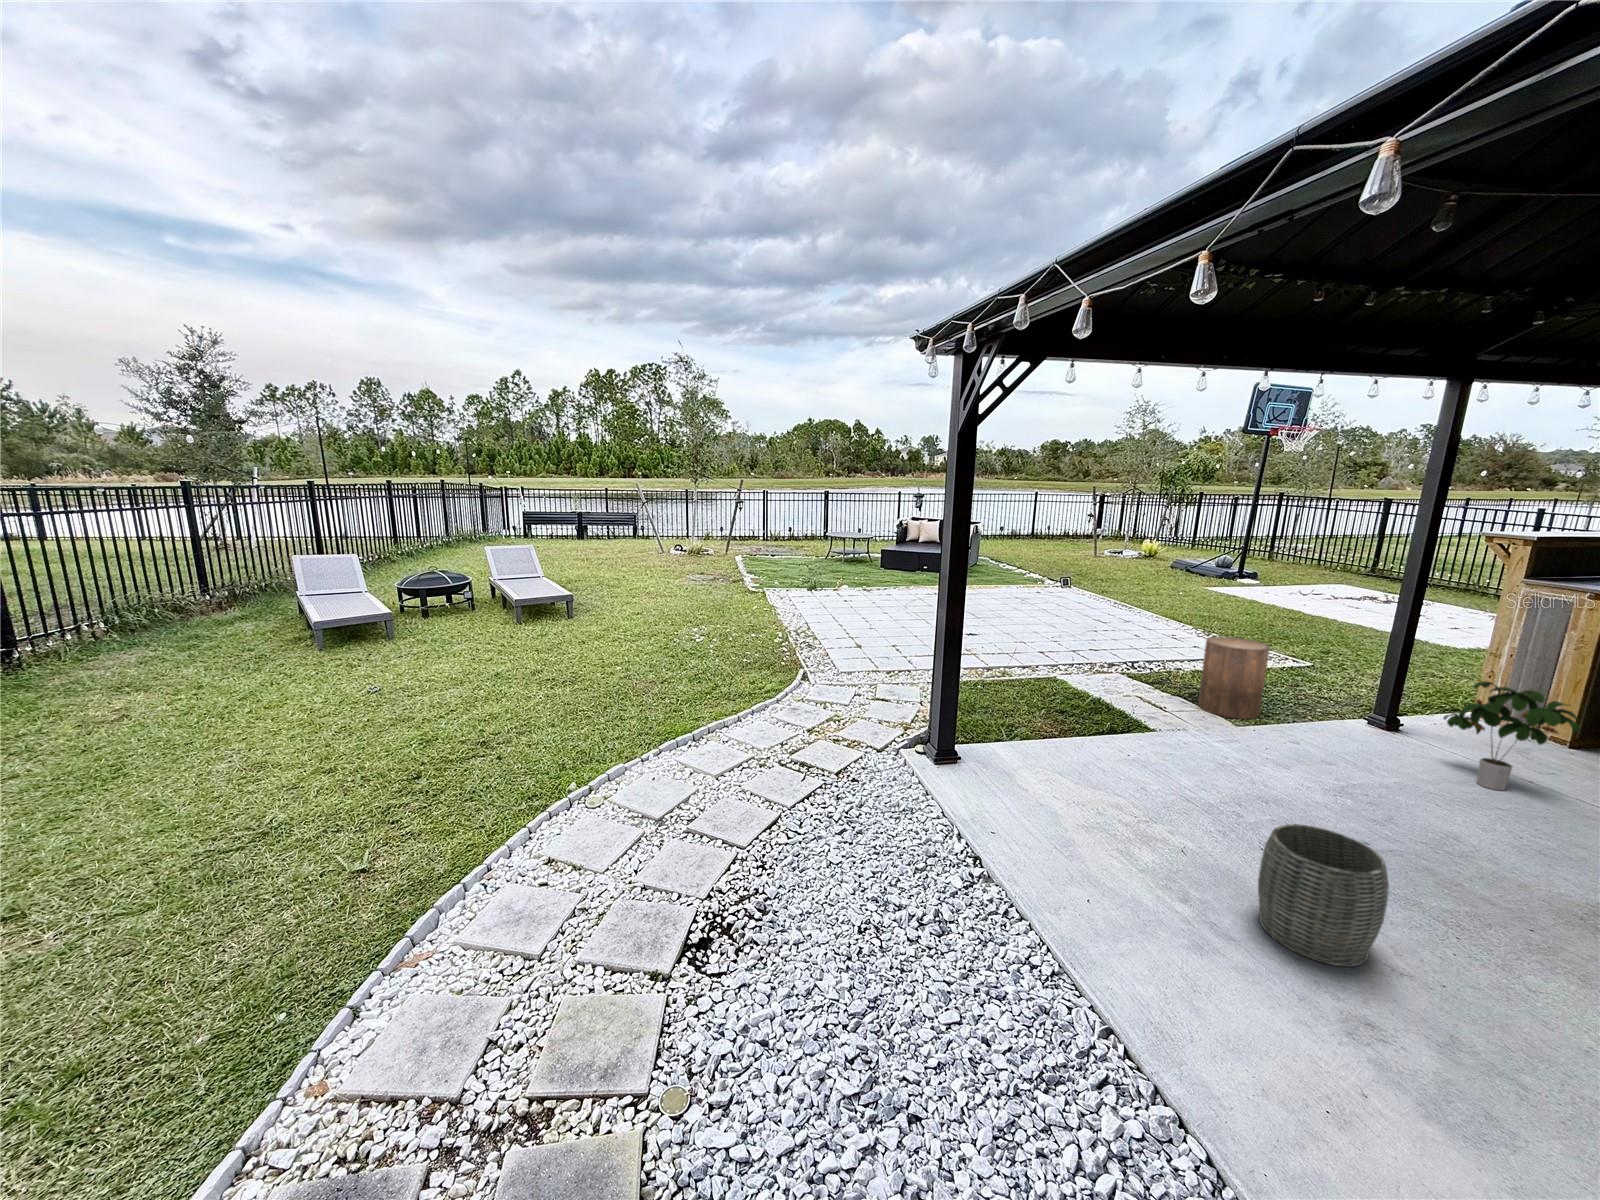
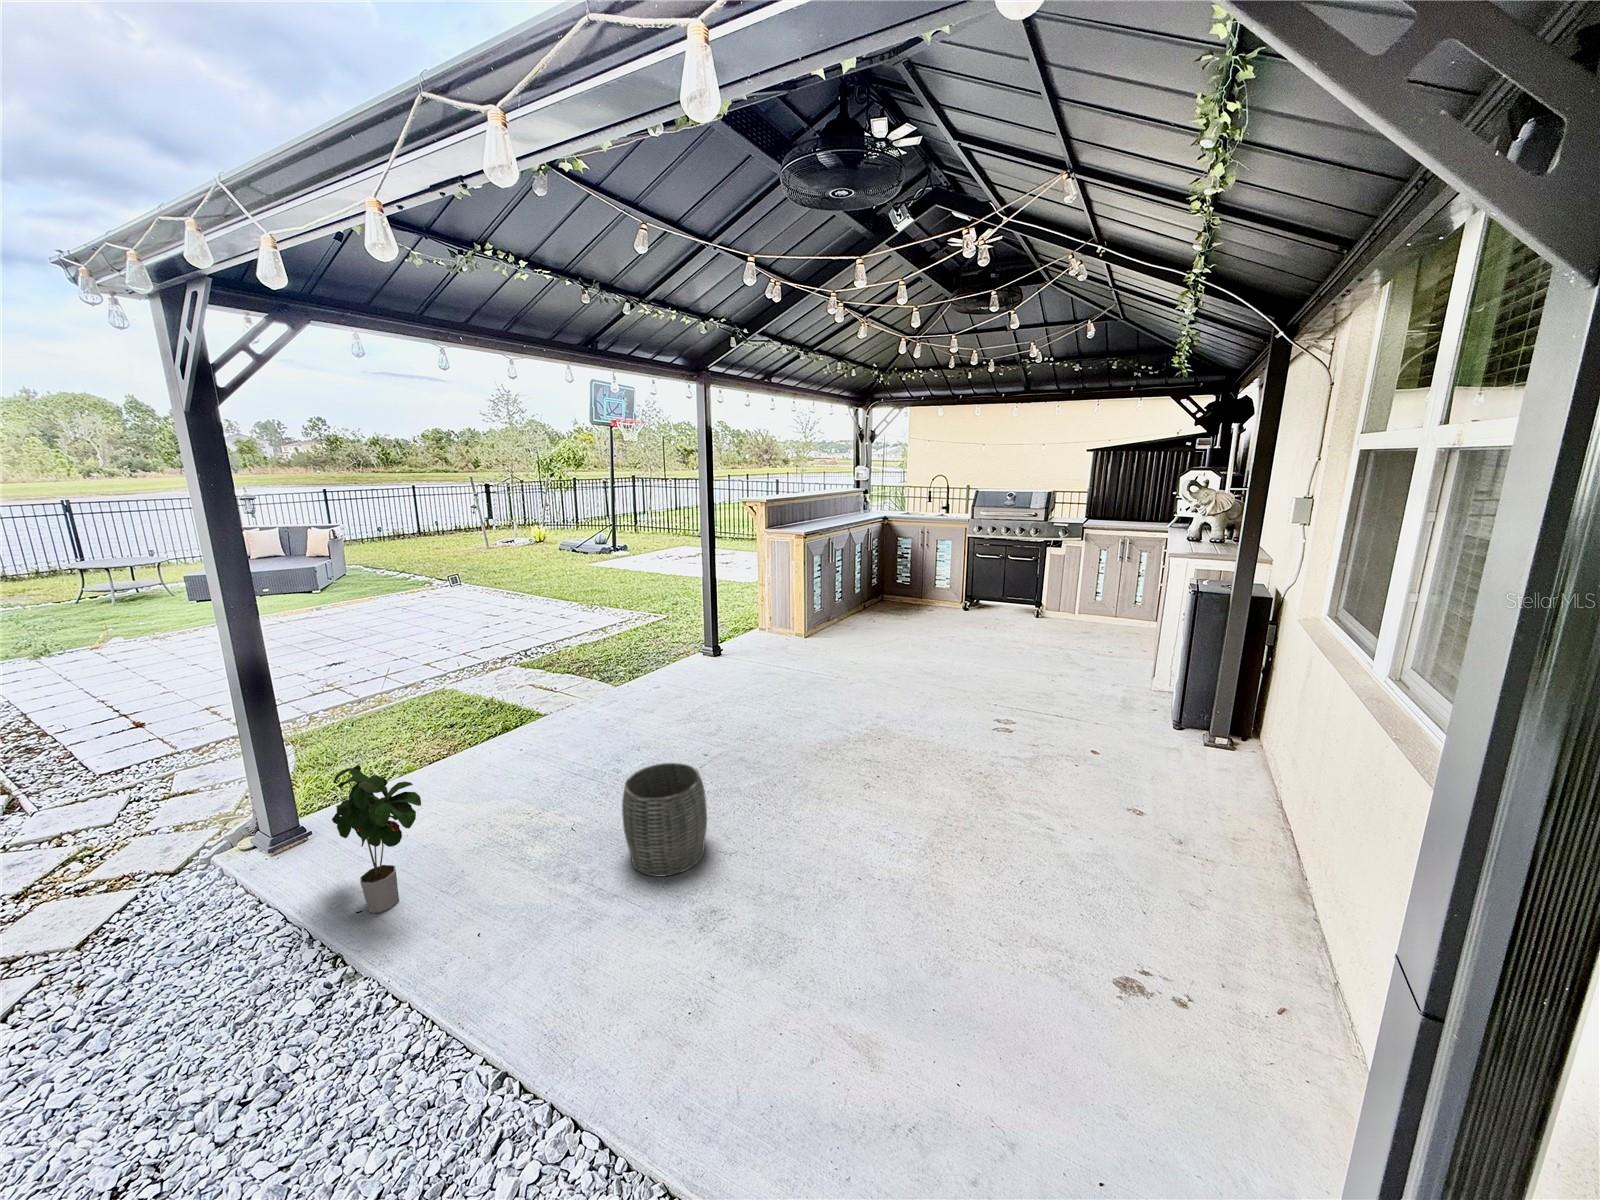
stool: present [1198,636,1270,719] -> none [576,609,630,681]
potted plant: present [1444,681,1579,790] -> present [332,765,421,913]

